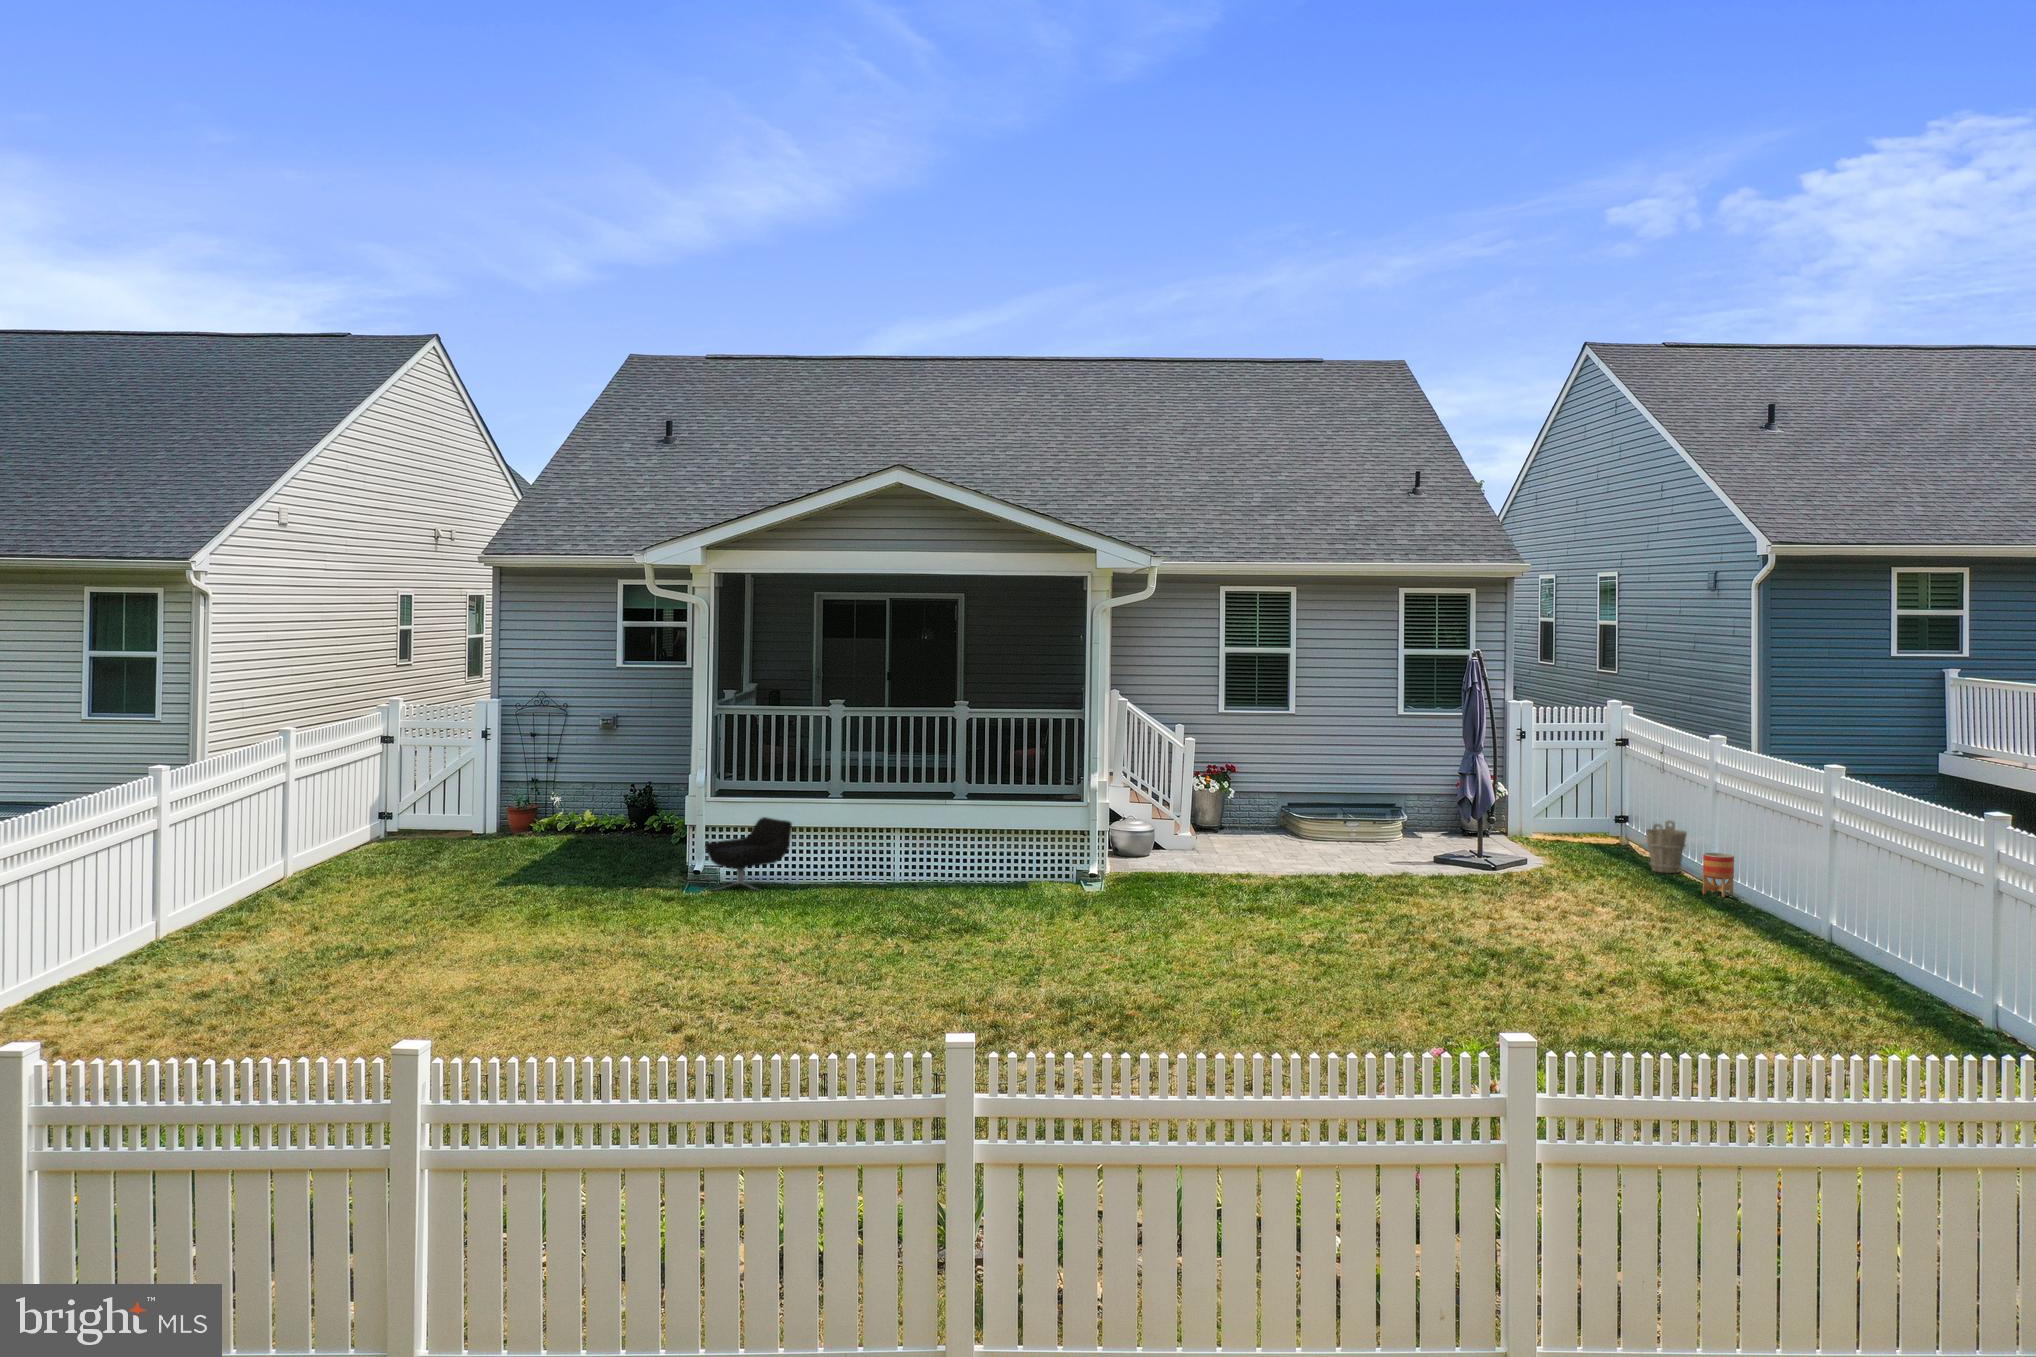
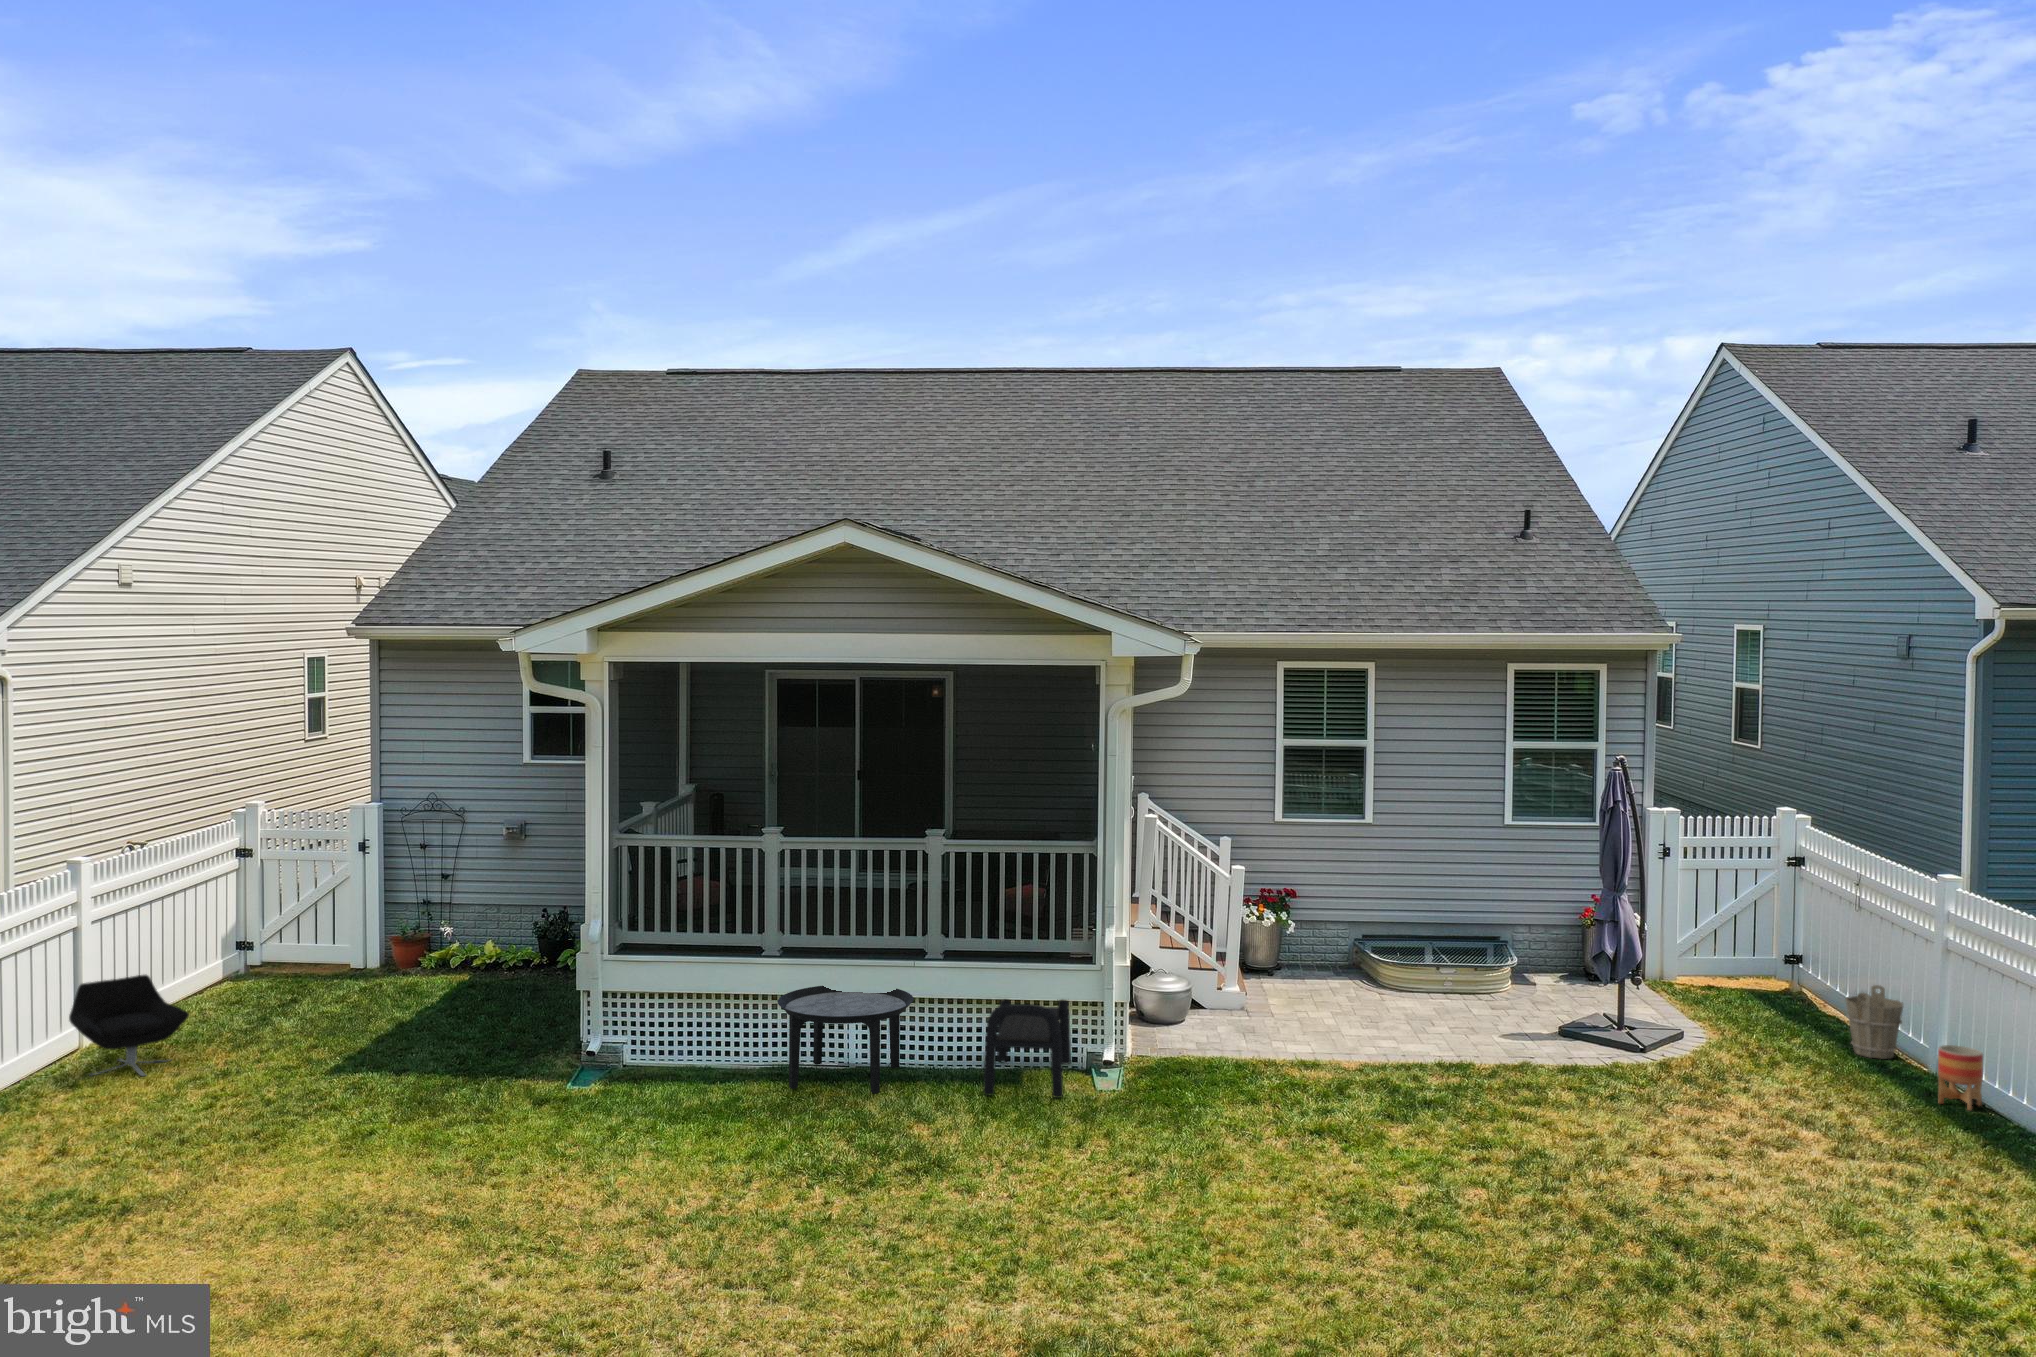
bench: none [1001,813,1065,894] -> present [983,999,1071,1098]
lounge chair: present [705,817,792,889] -> present [69,975,189,1076]
round table: none [843,820,946,893] -> present [778,986,914,1093]

